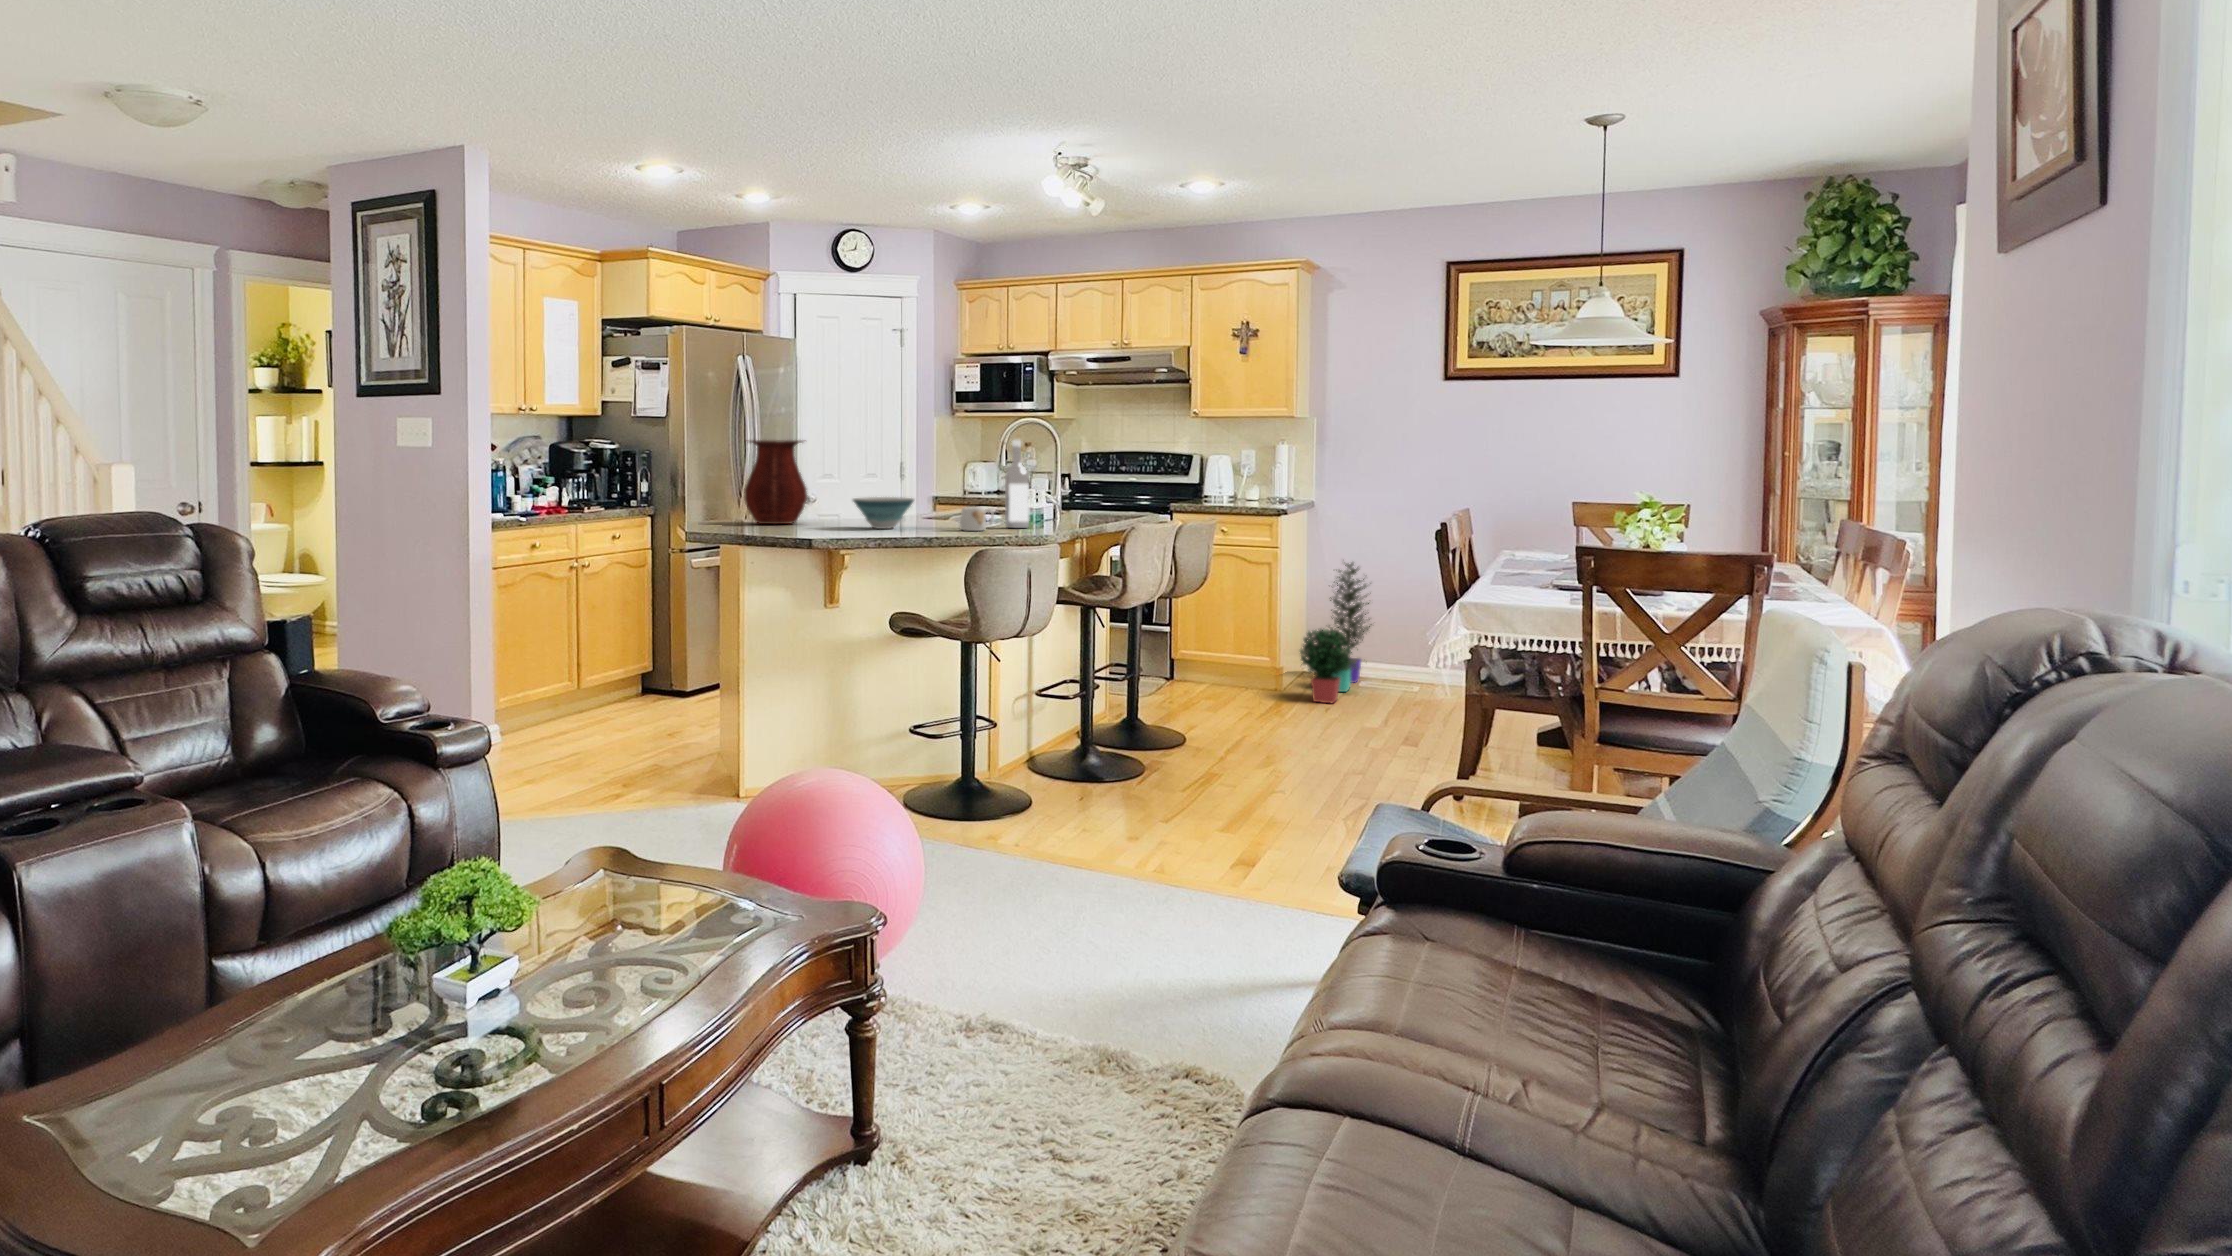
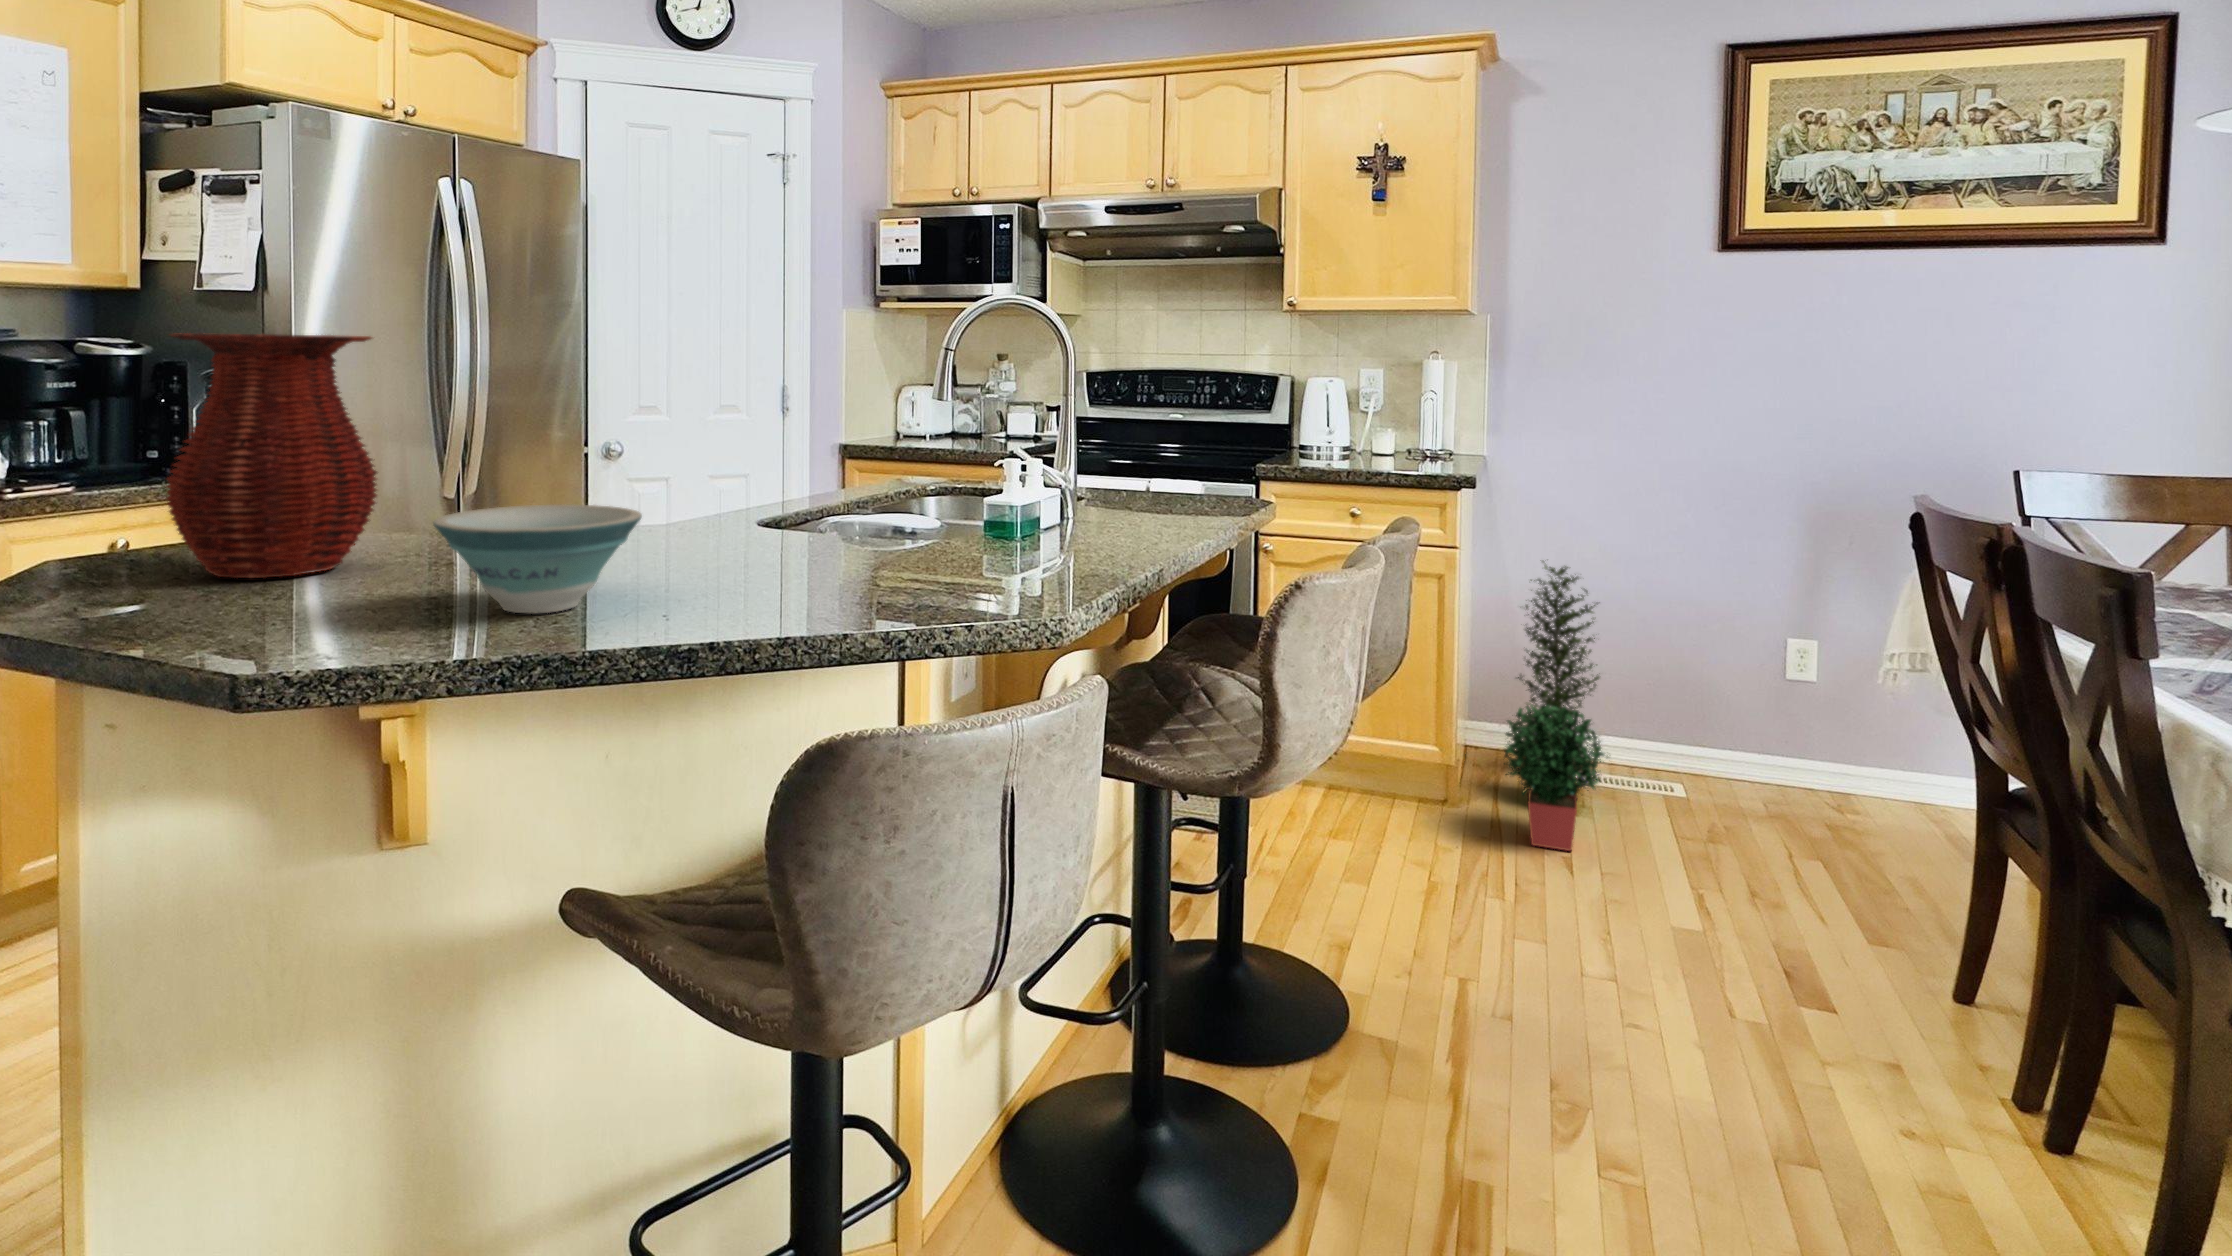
wine bottle: present [1005,440,1029,528] -> none [919,337,992,605]
mug: present [960,507,994,531] -> none [768,548,880,631]

